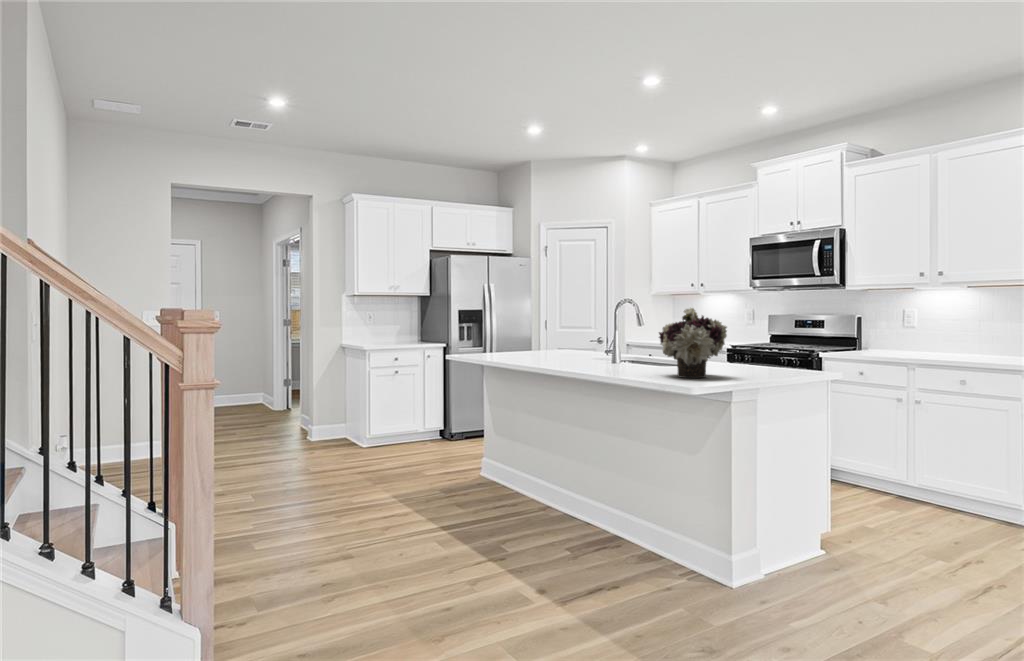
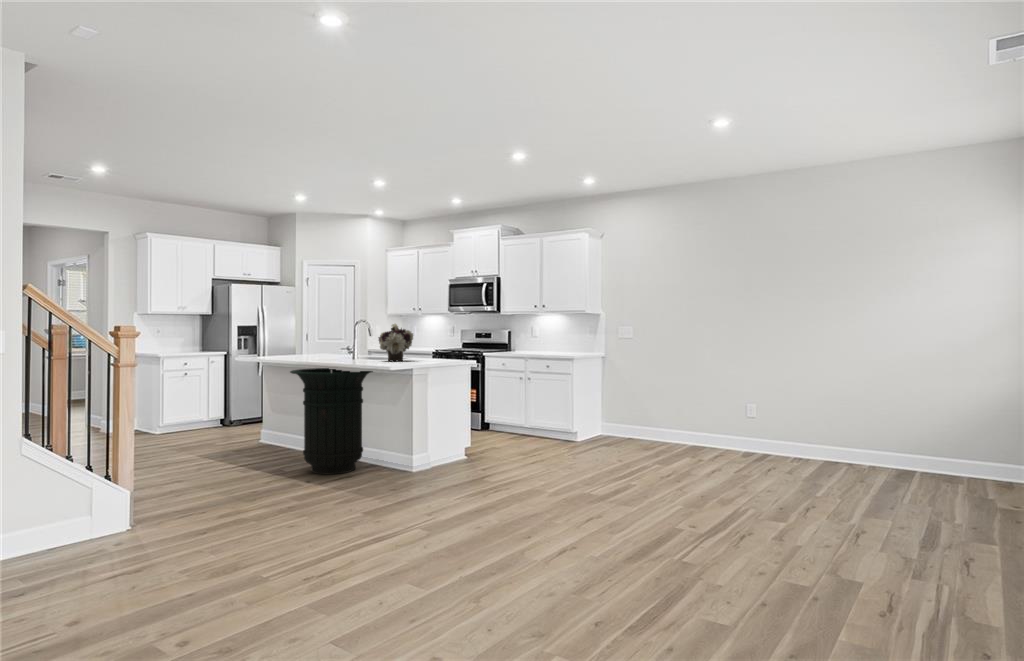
trash can: none [510,382,653,574] -> present [290,368,373,474]

